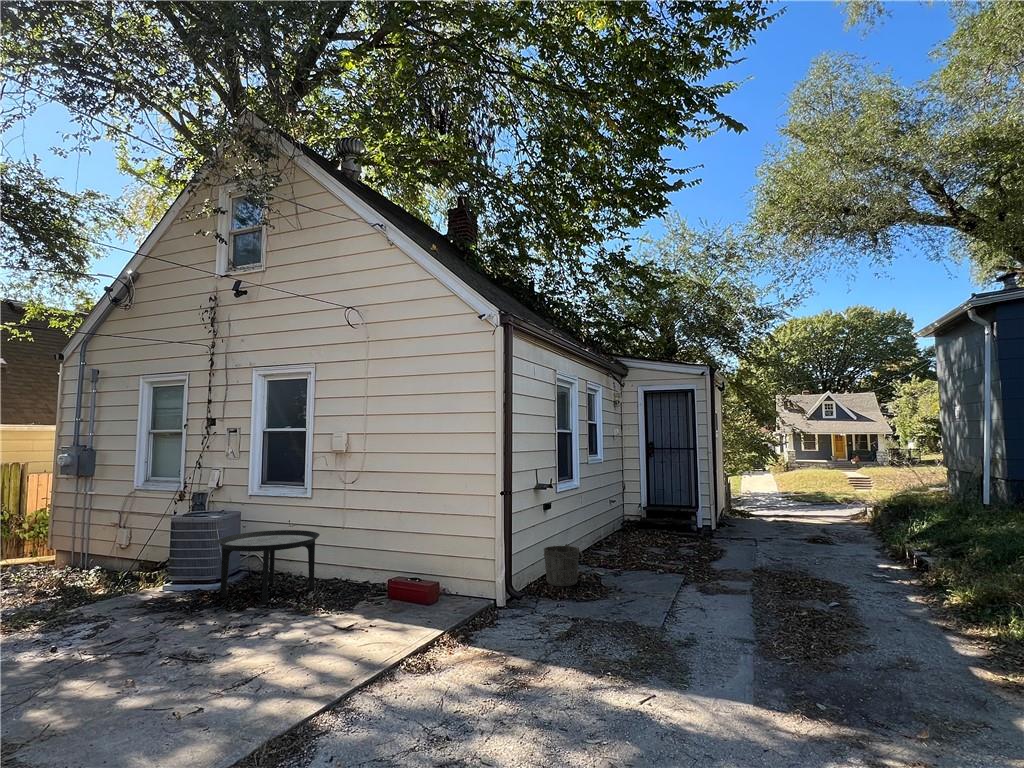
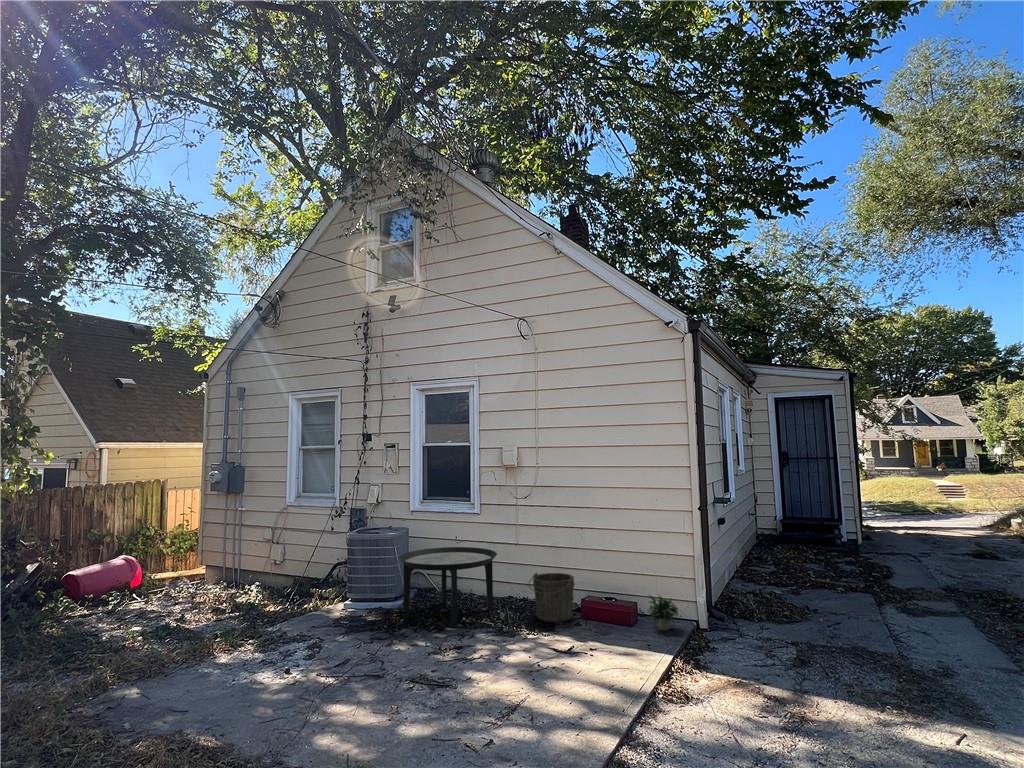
bucket: present [544,544,583,586] -> present [528,573,575,622]
potted plant: none [444,573,473,606] -> present [648,595,678,630]

